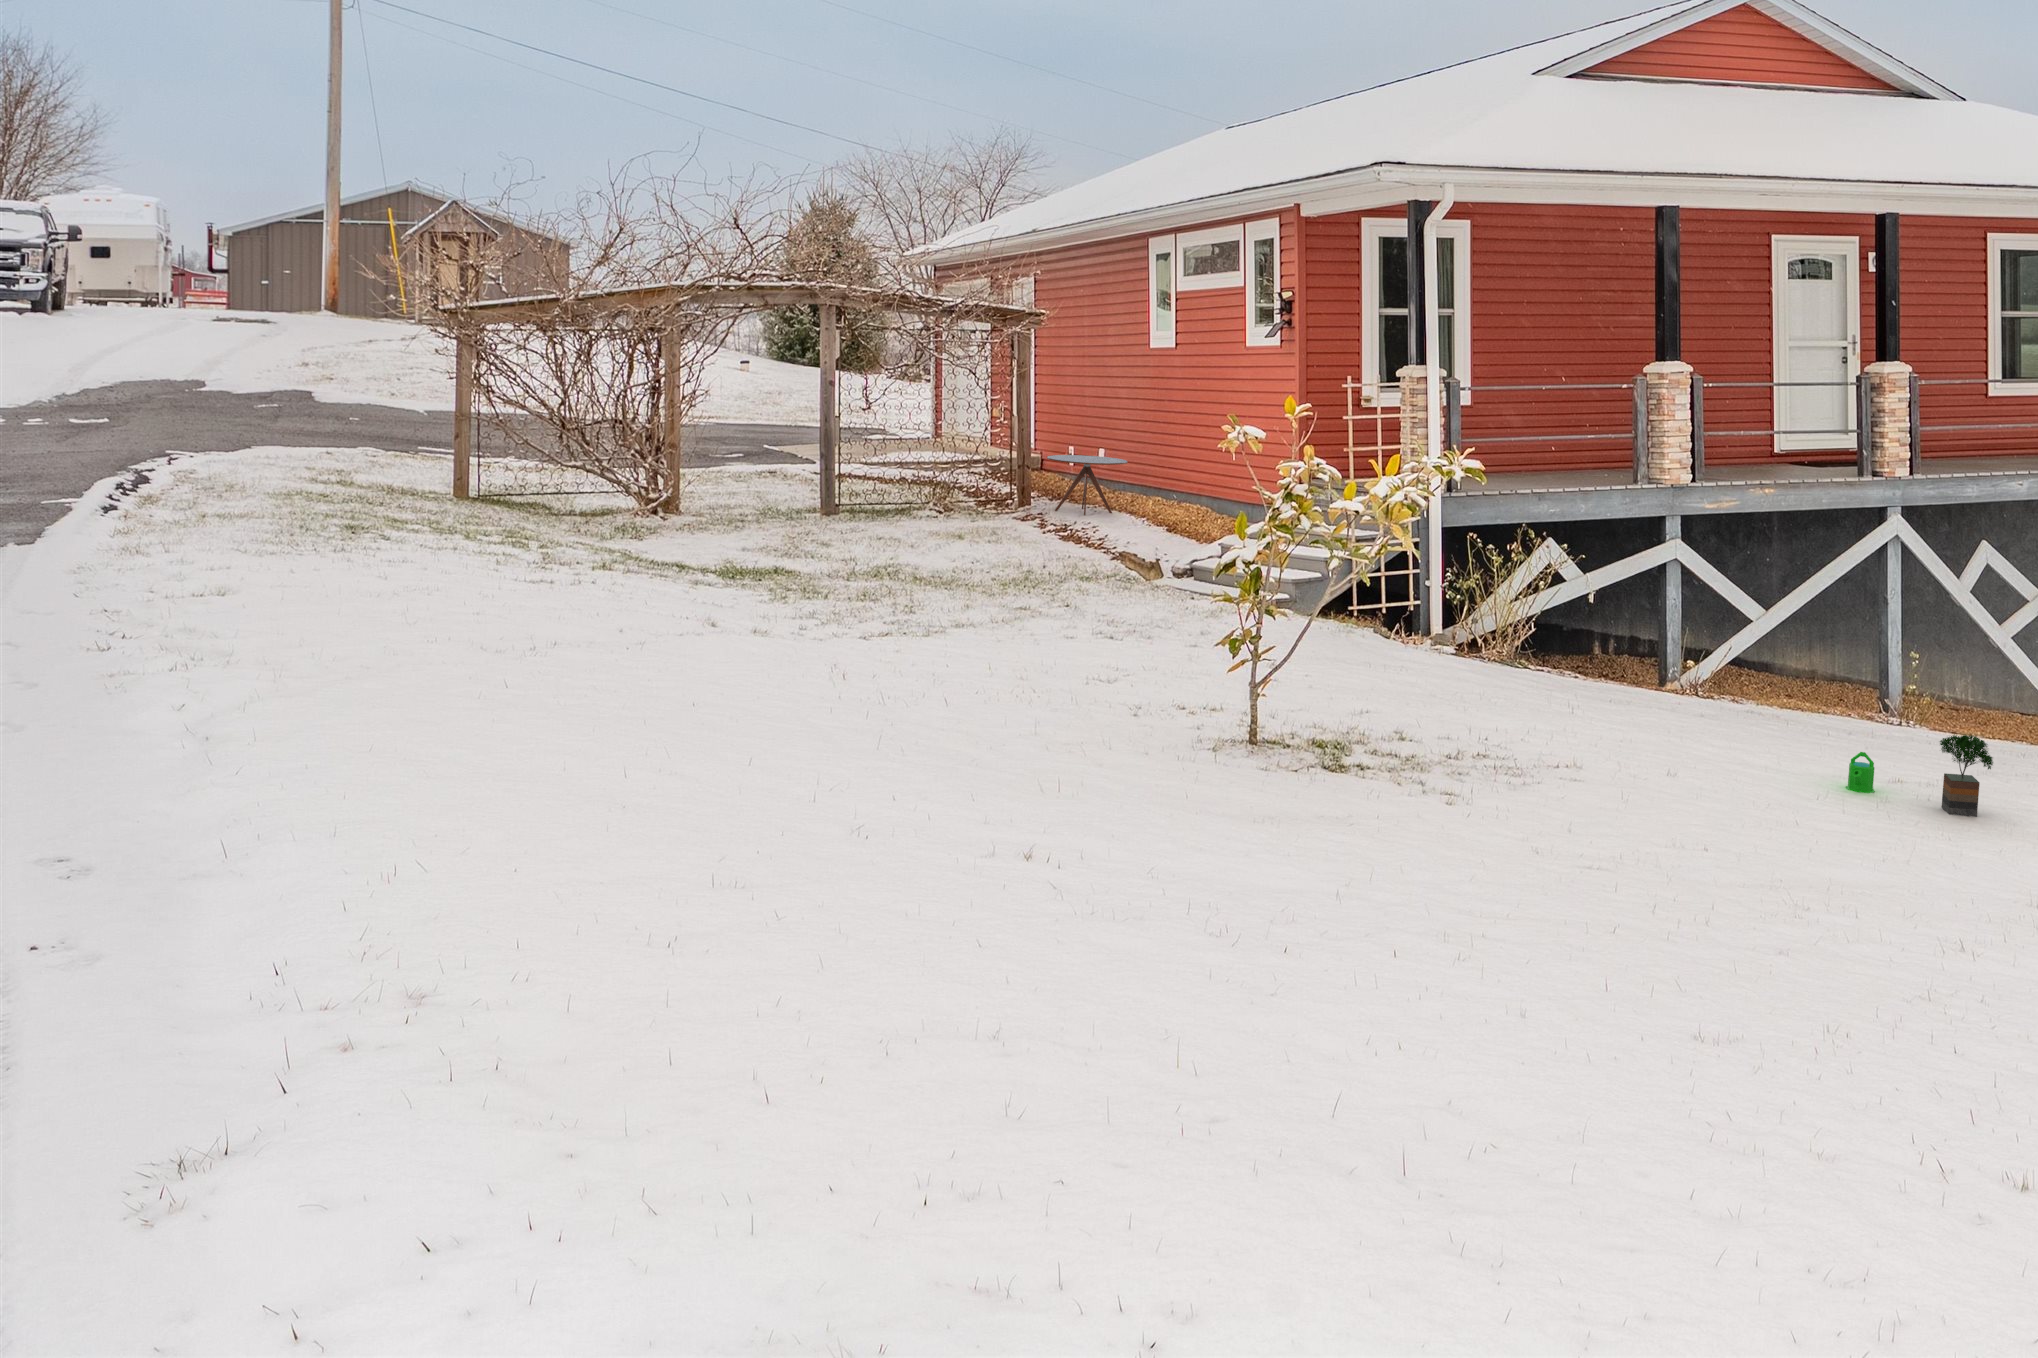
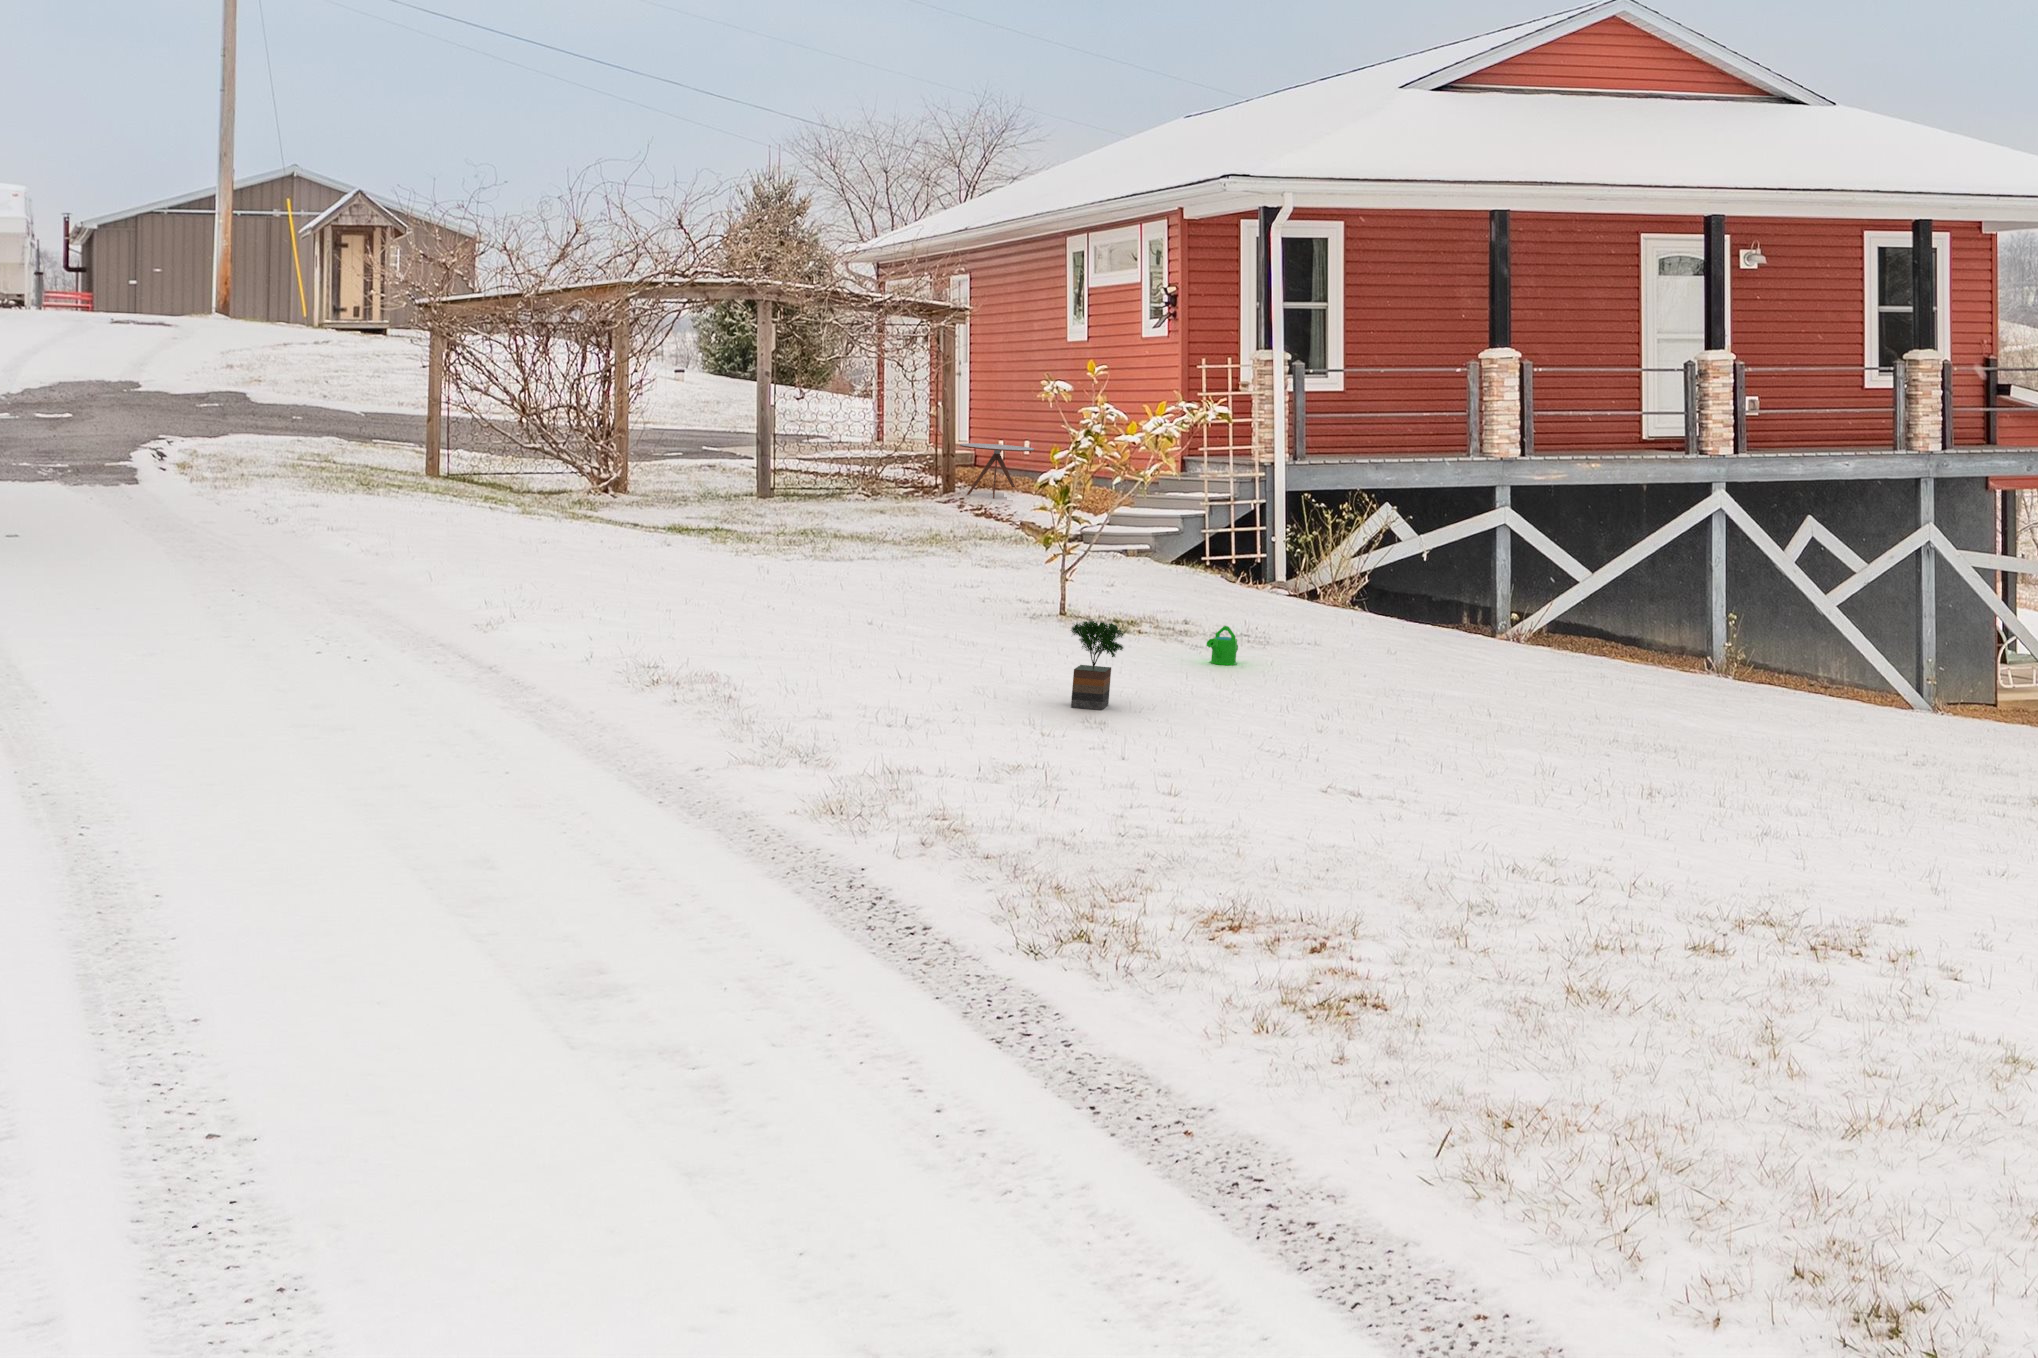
potted tree: present [1940,734,1993,817] -> present [1071,620,1124,710]
watering can: present [1846,752,1875,793] -> present [1207,626,1238,665]

